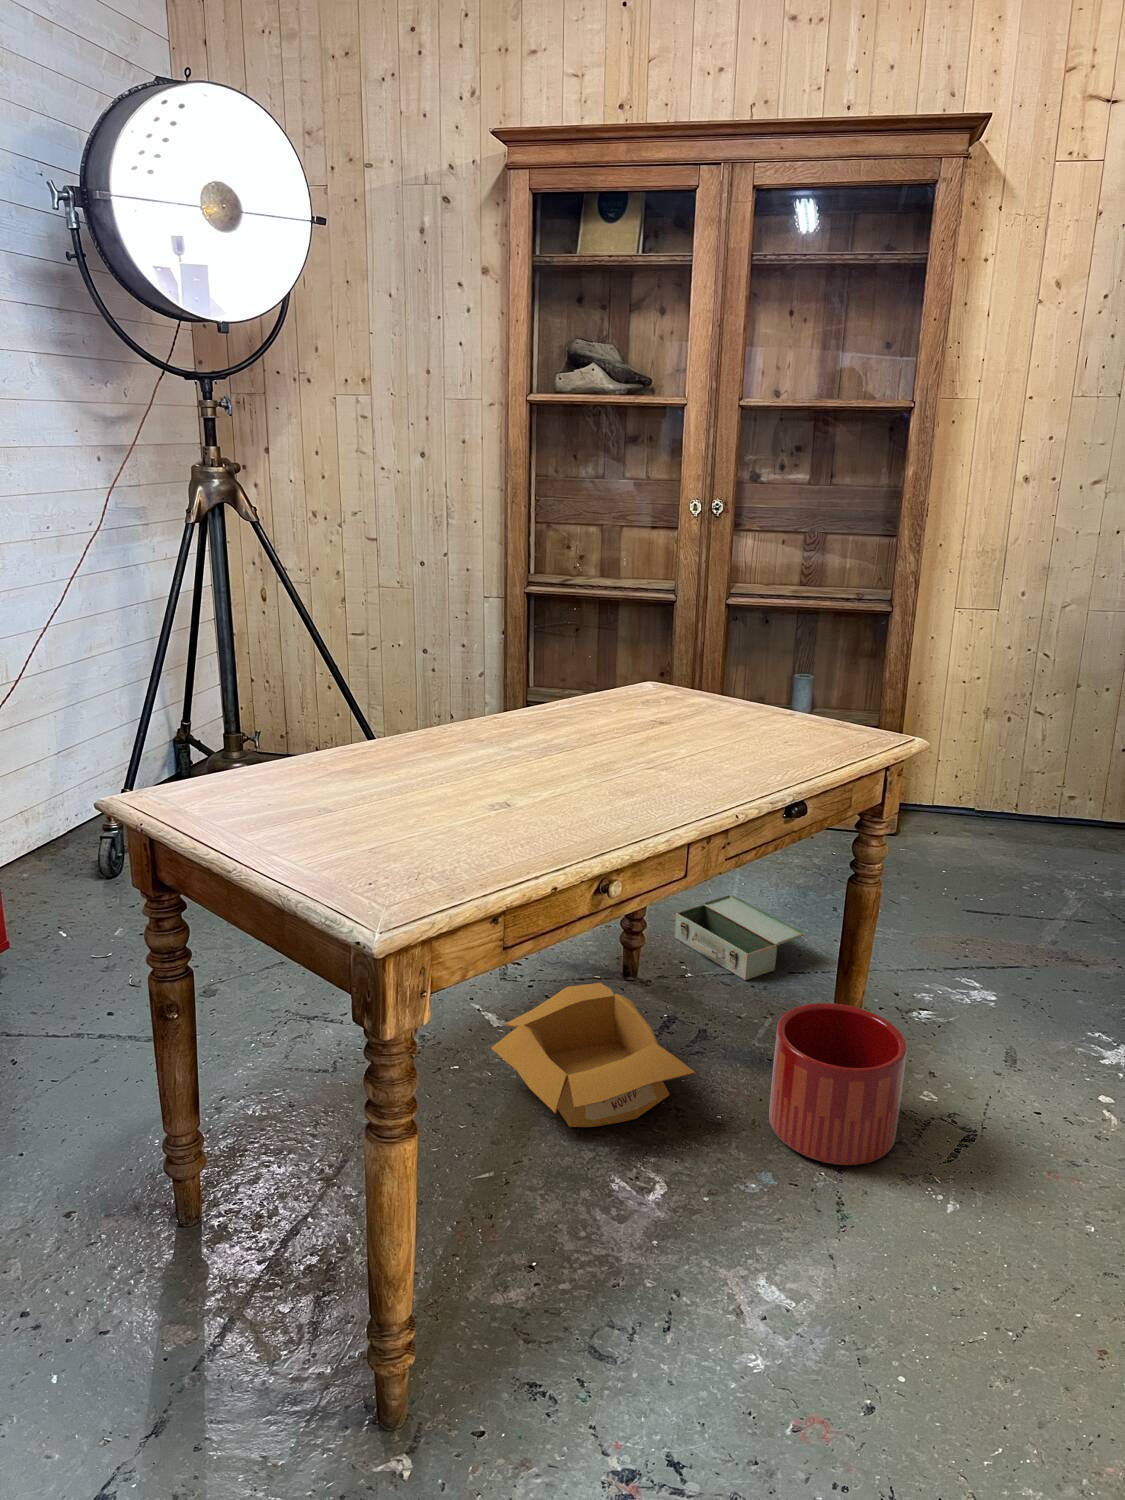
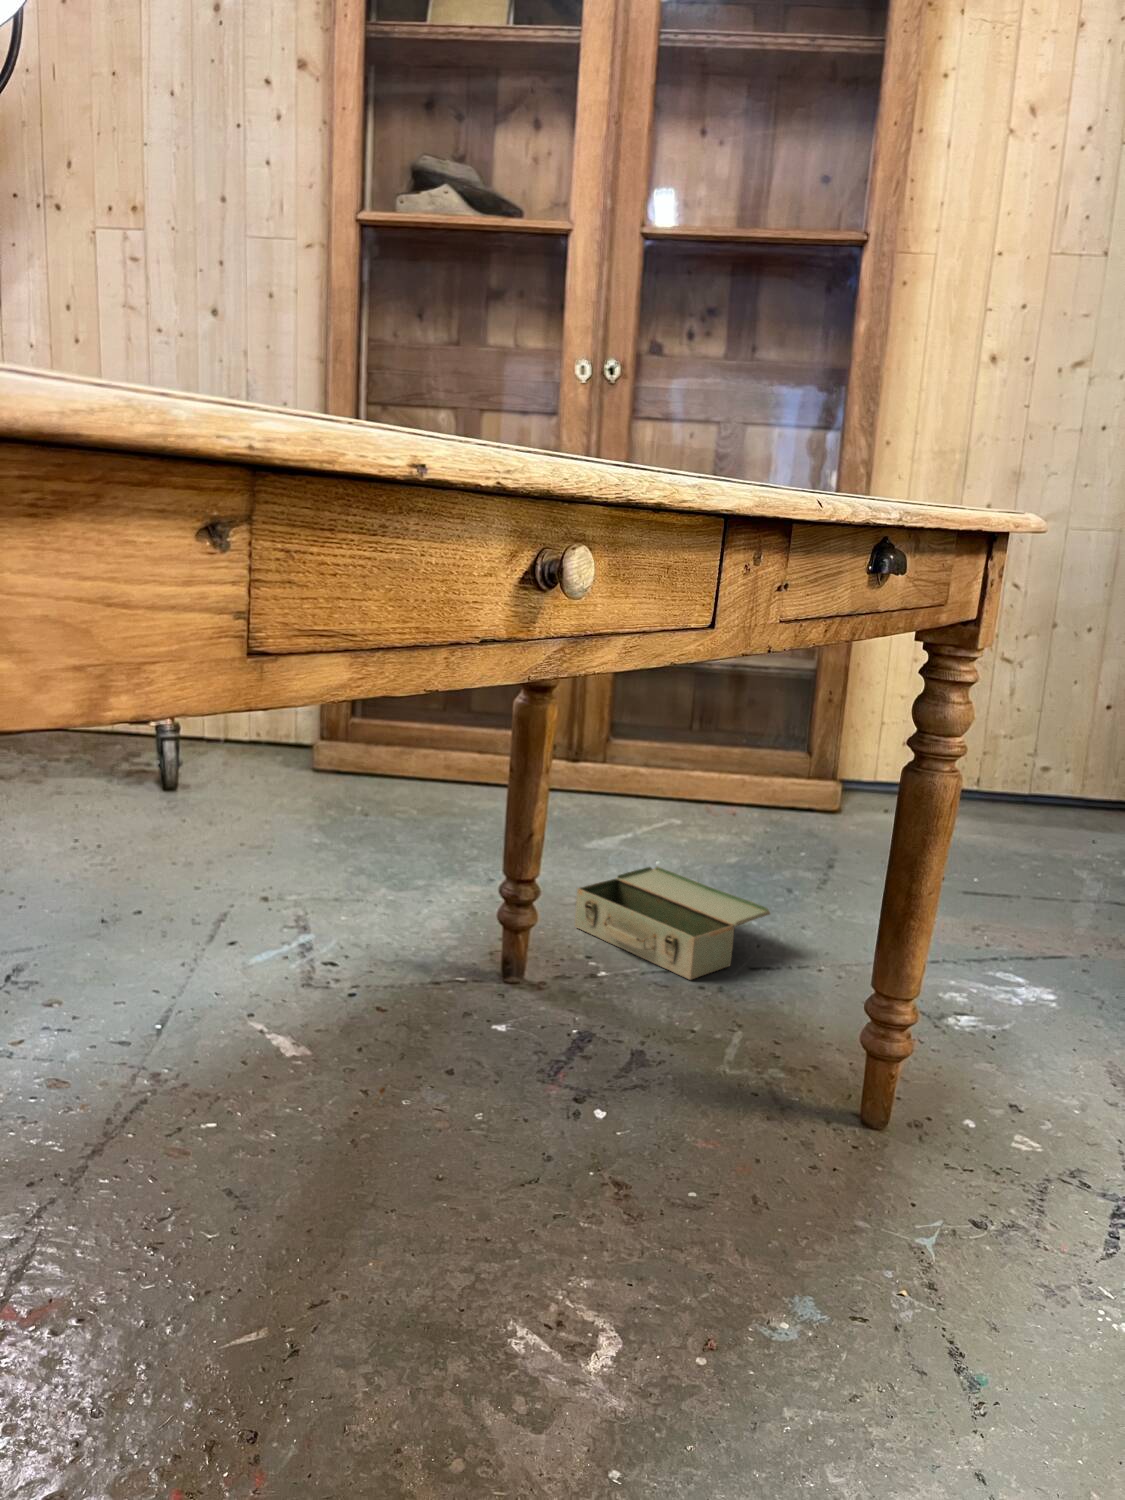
cardboard box: present [491,983,697,1127] -> none [274,972,658,1228]
planter: present [769,1003,907,1165] -> none [781,982,1037,1271]

